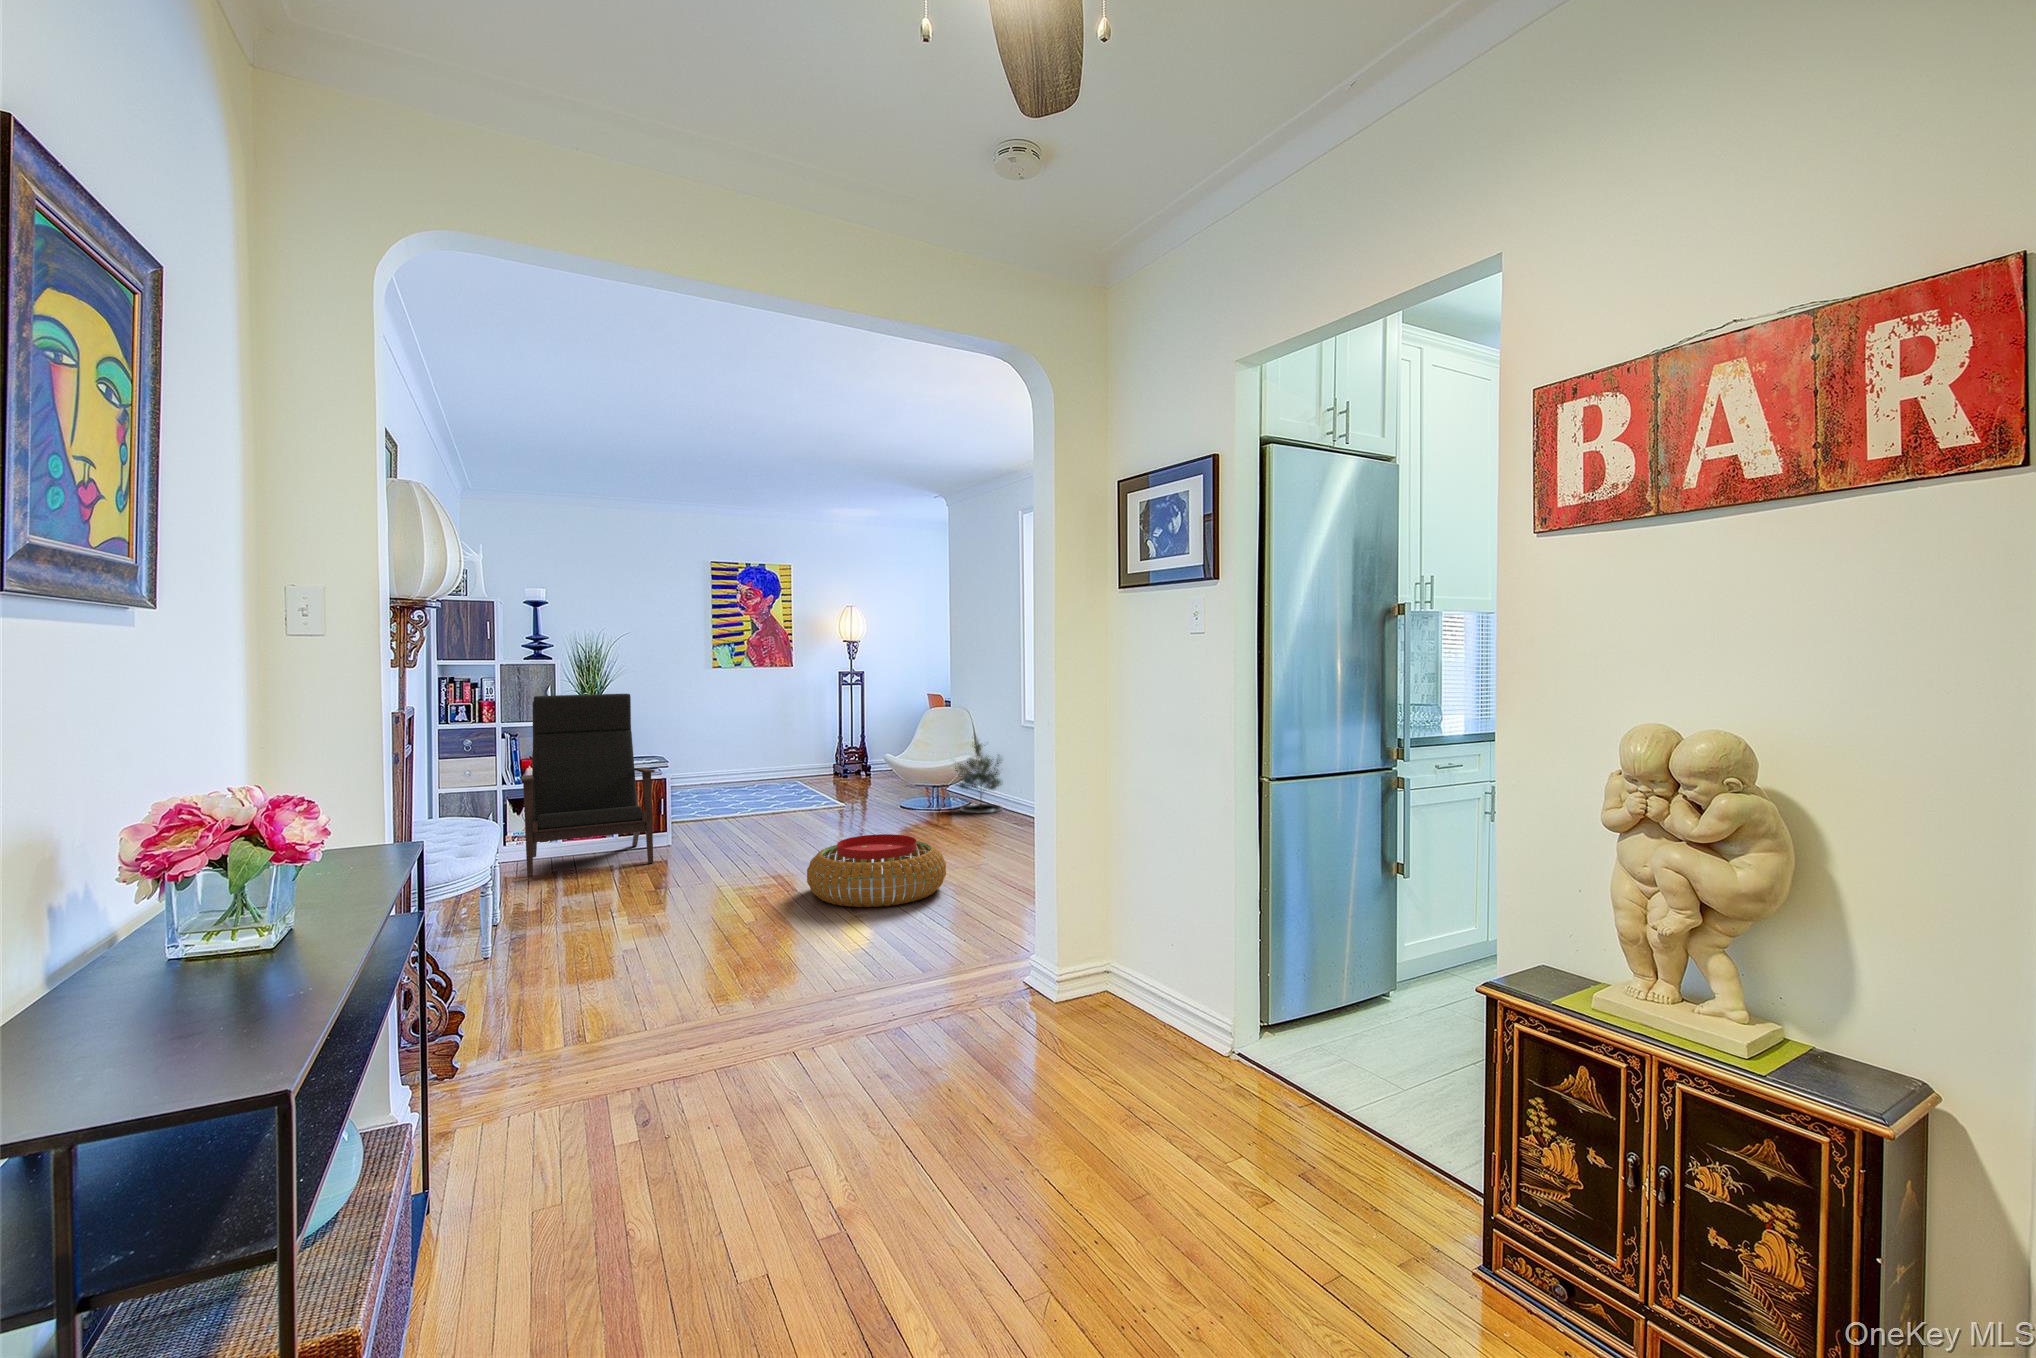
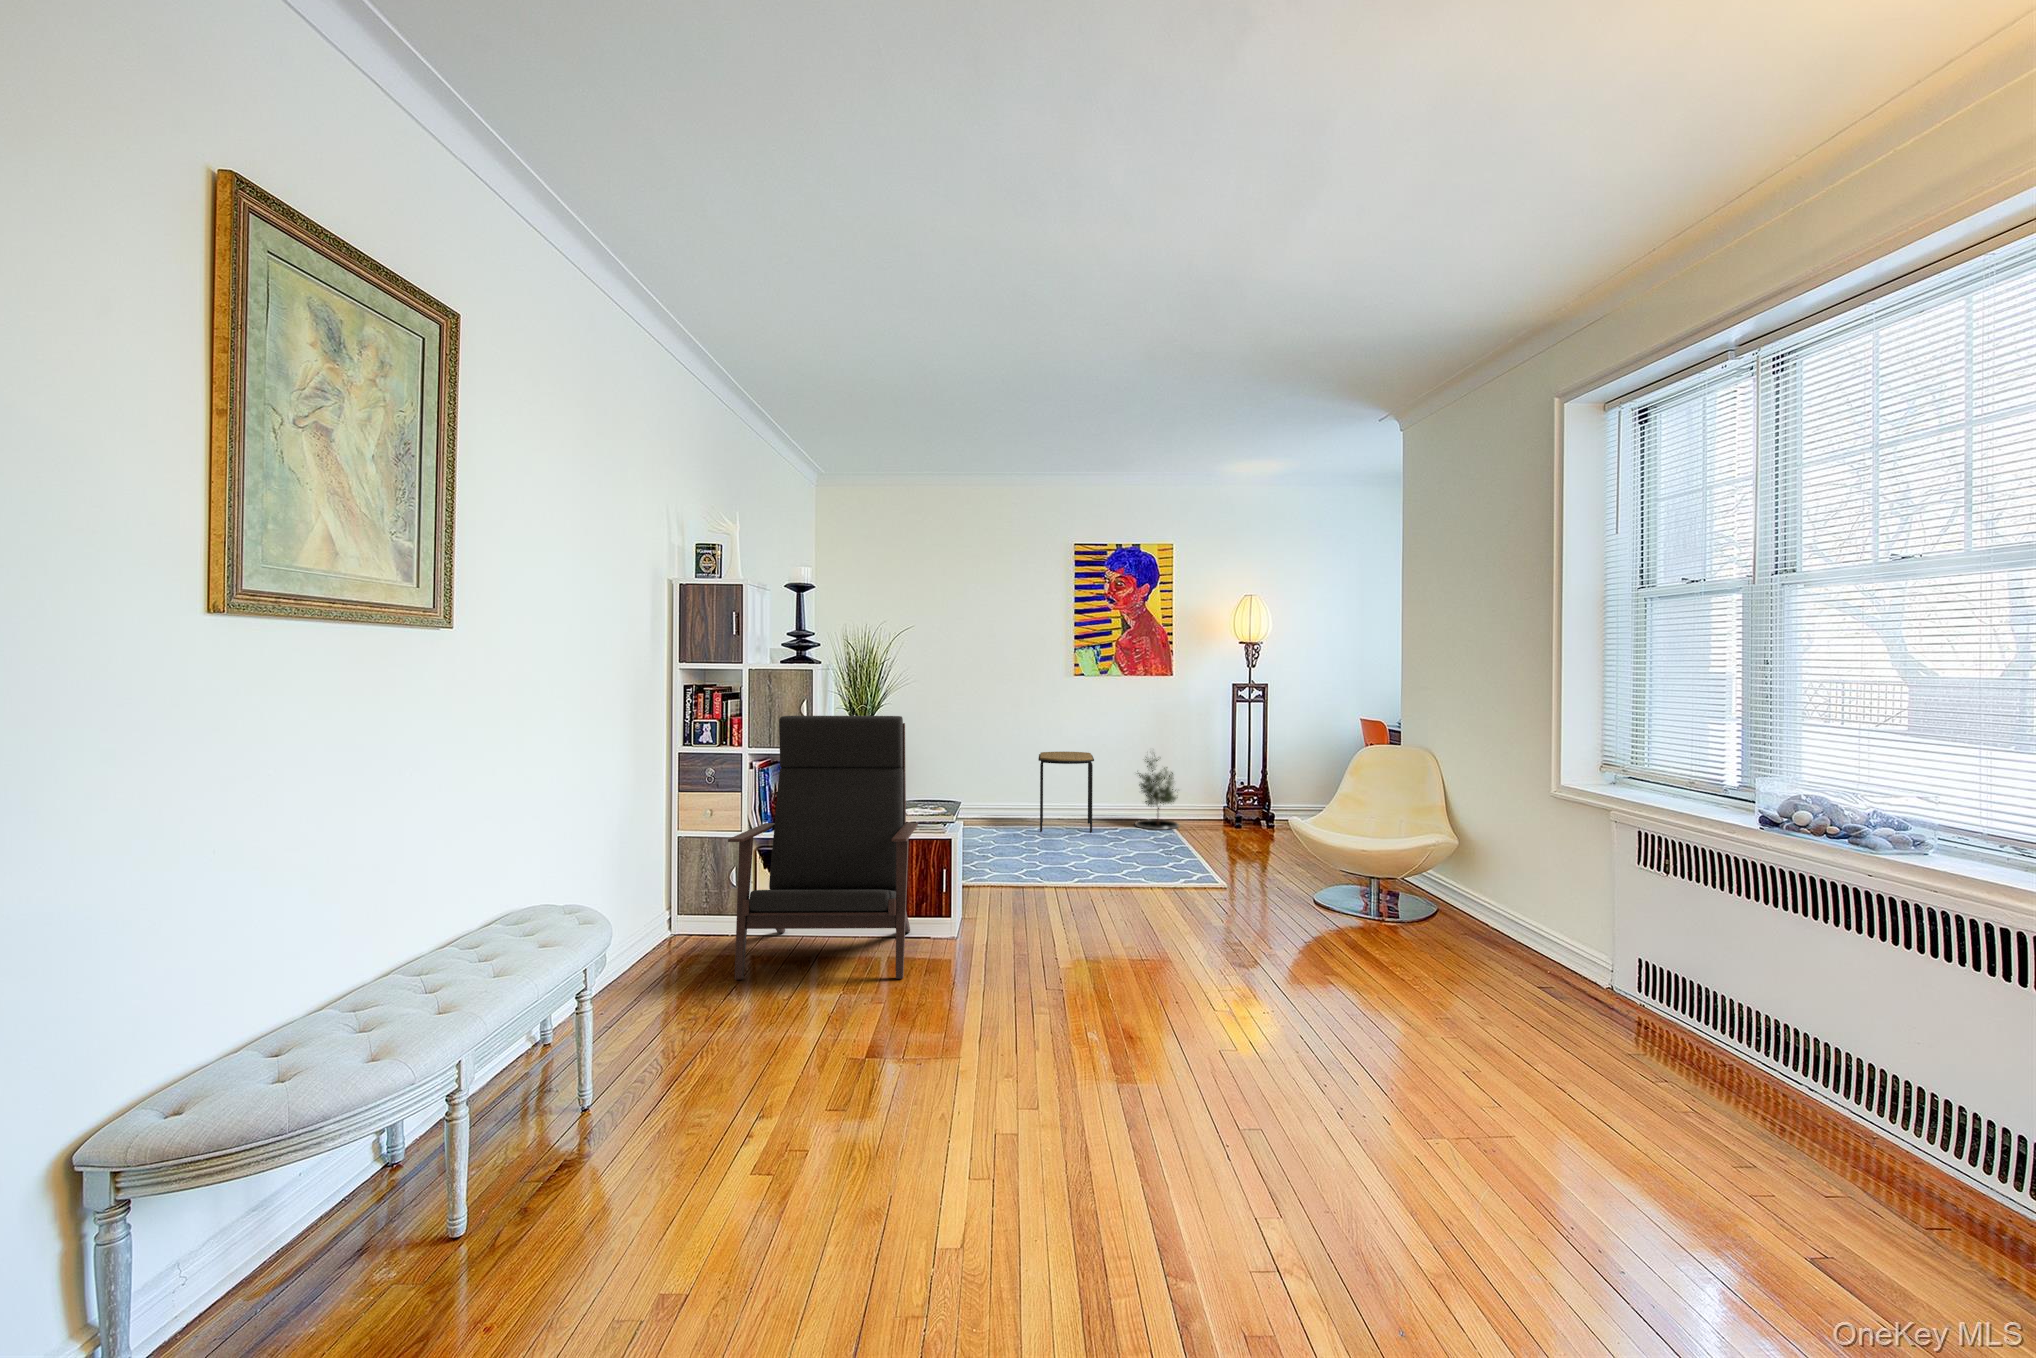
side table: none [687,728,736,791] -> present [1038,752,1094,832]
potted tree: present [955,737,1003,813] -> present [1135,757,1179,830]
pouf: present [807,834,946,907] -> none [1078,1041,1385,1266]

